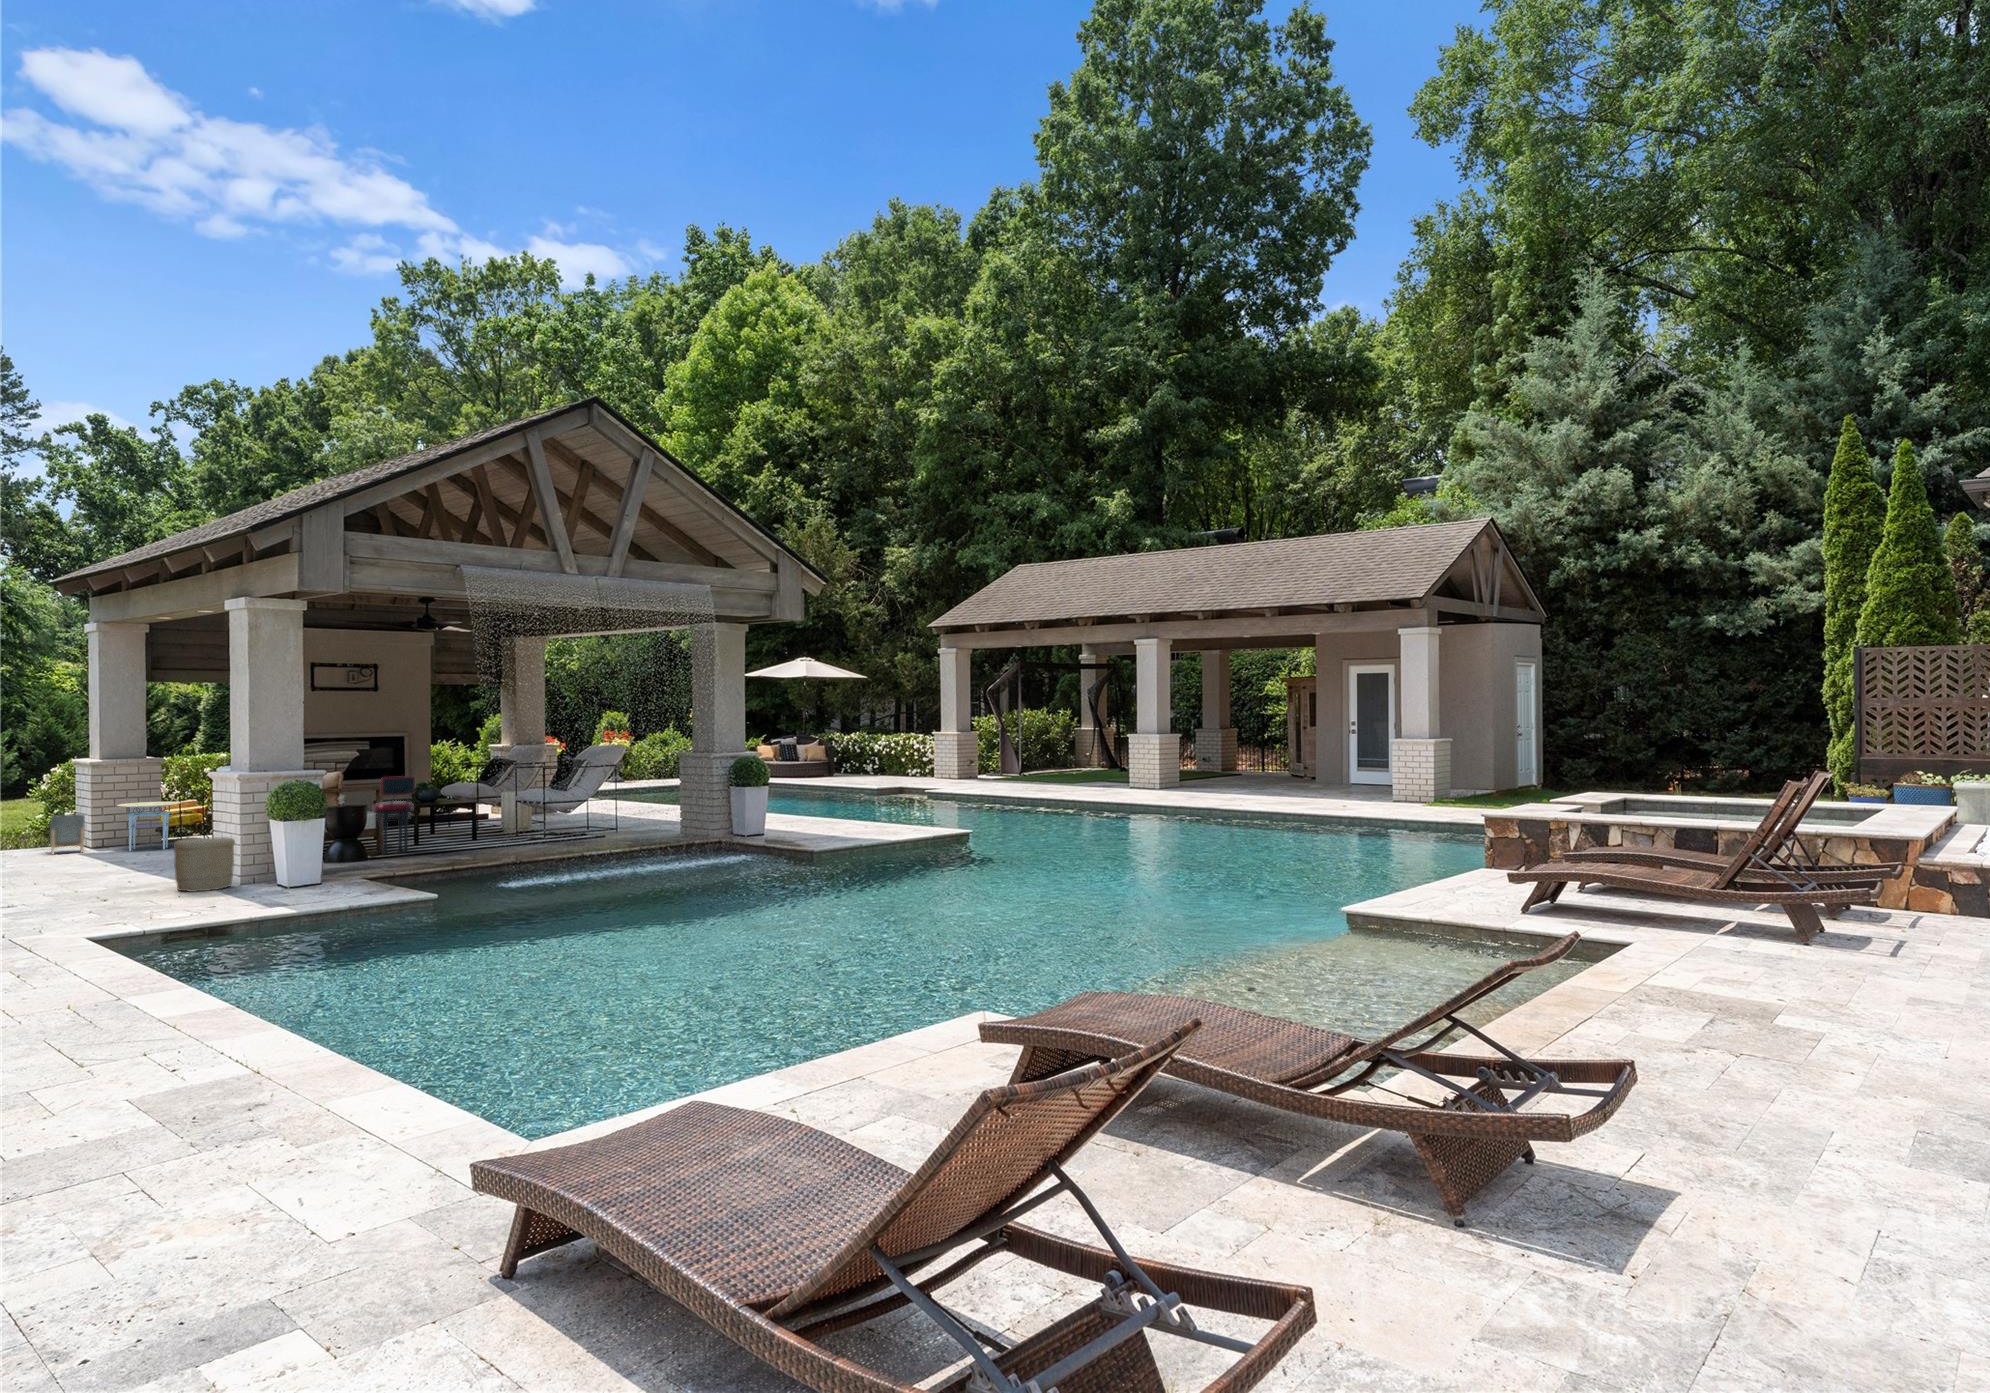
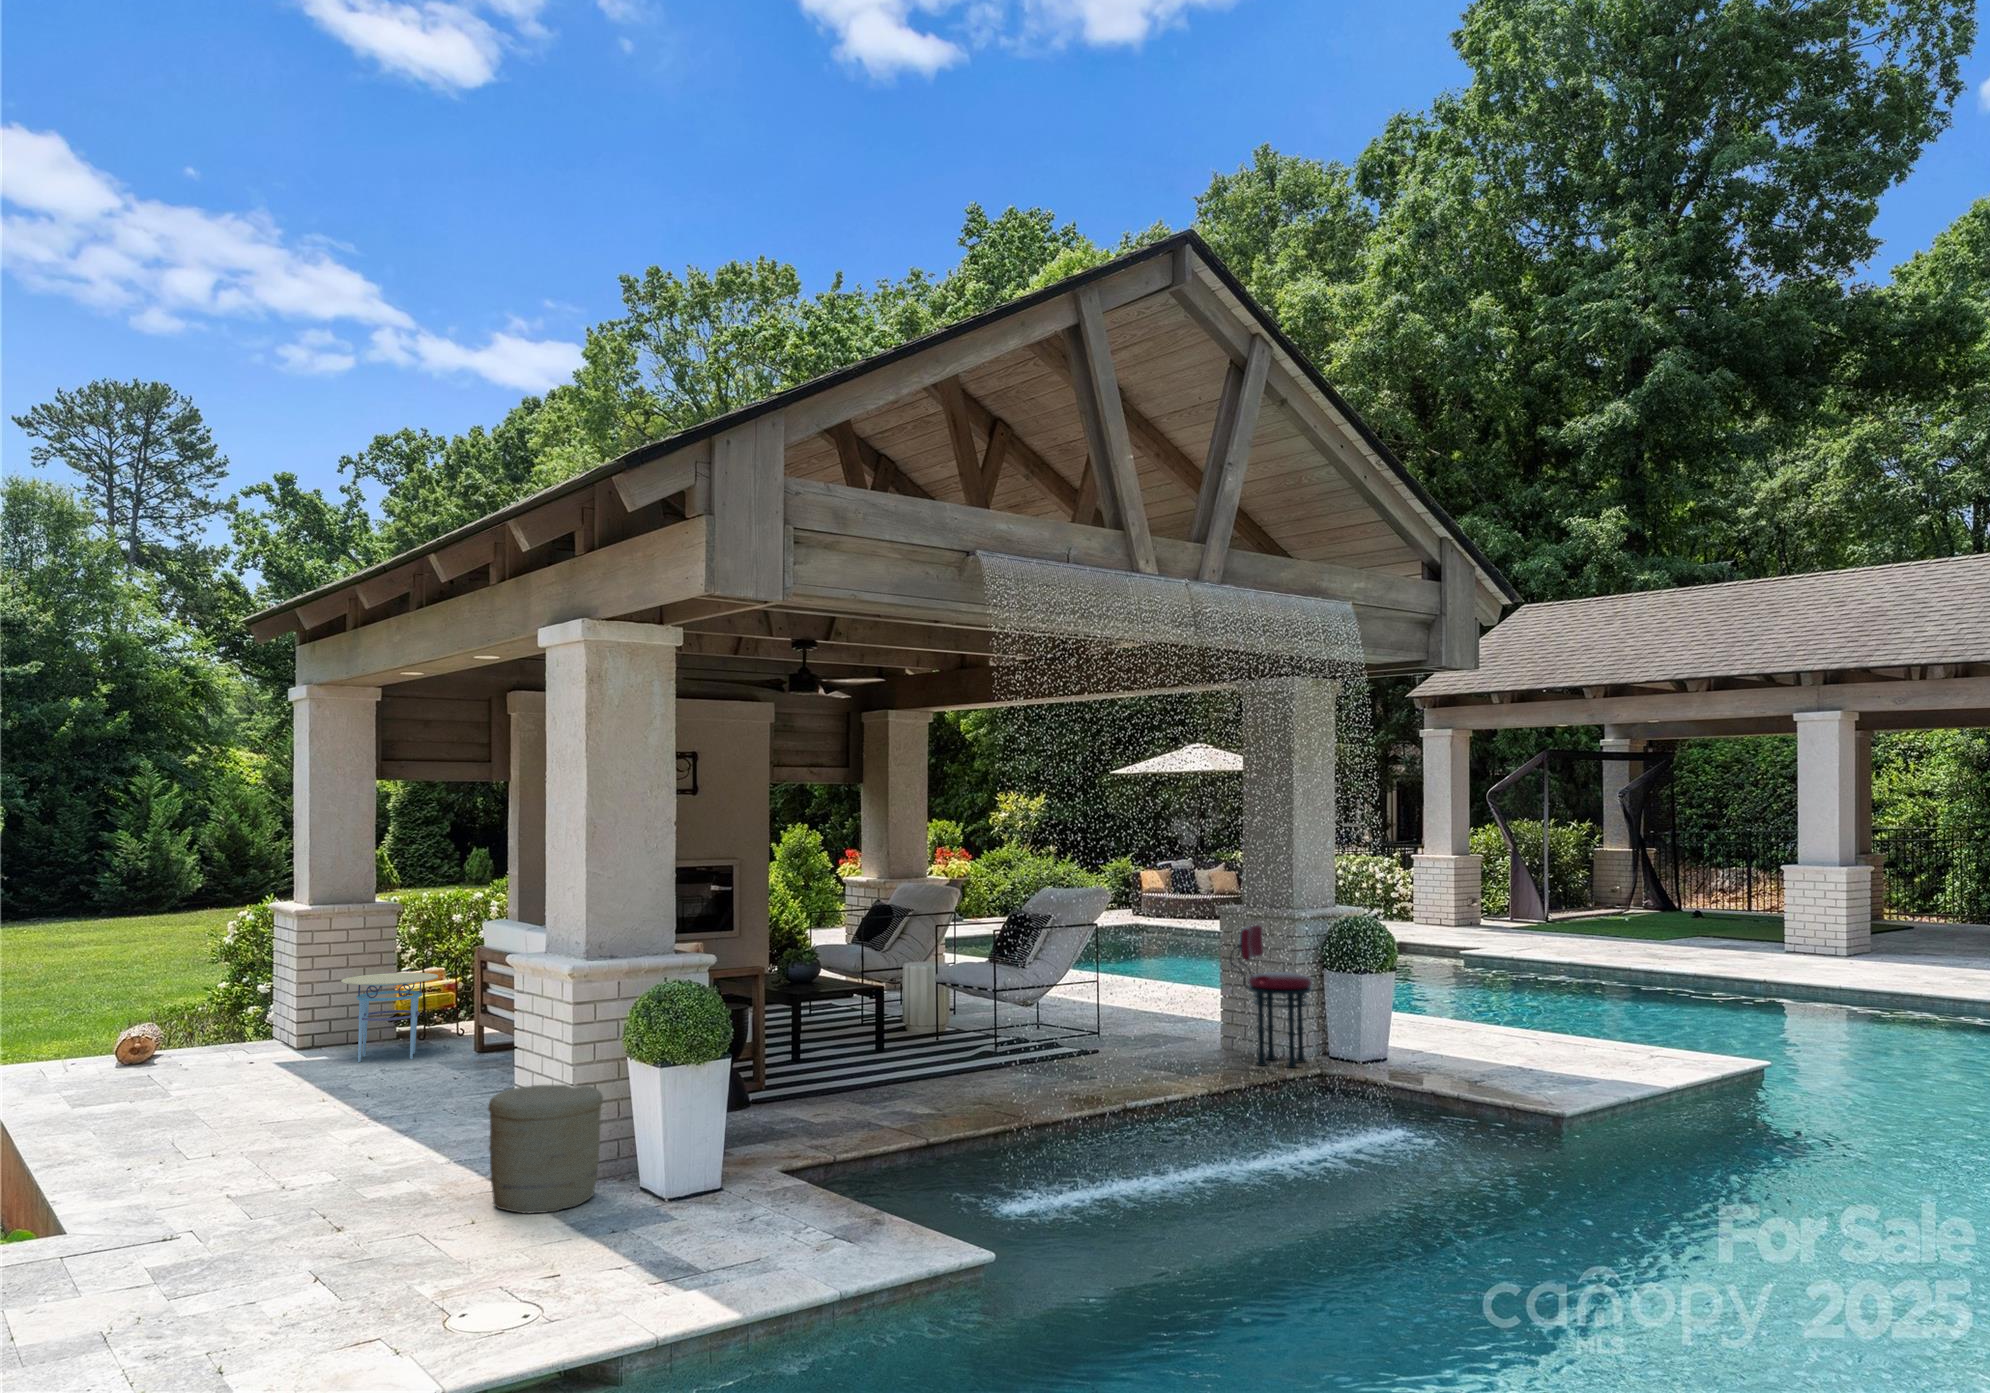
stool: present [372,776,415,855] -> present [1230,925,1312,1068]
planter: present [50,814,85,855] -> none [236,995,291,1068]

